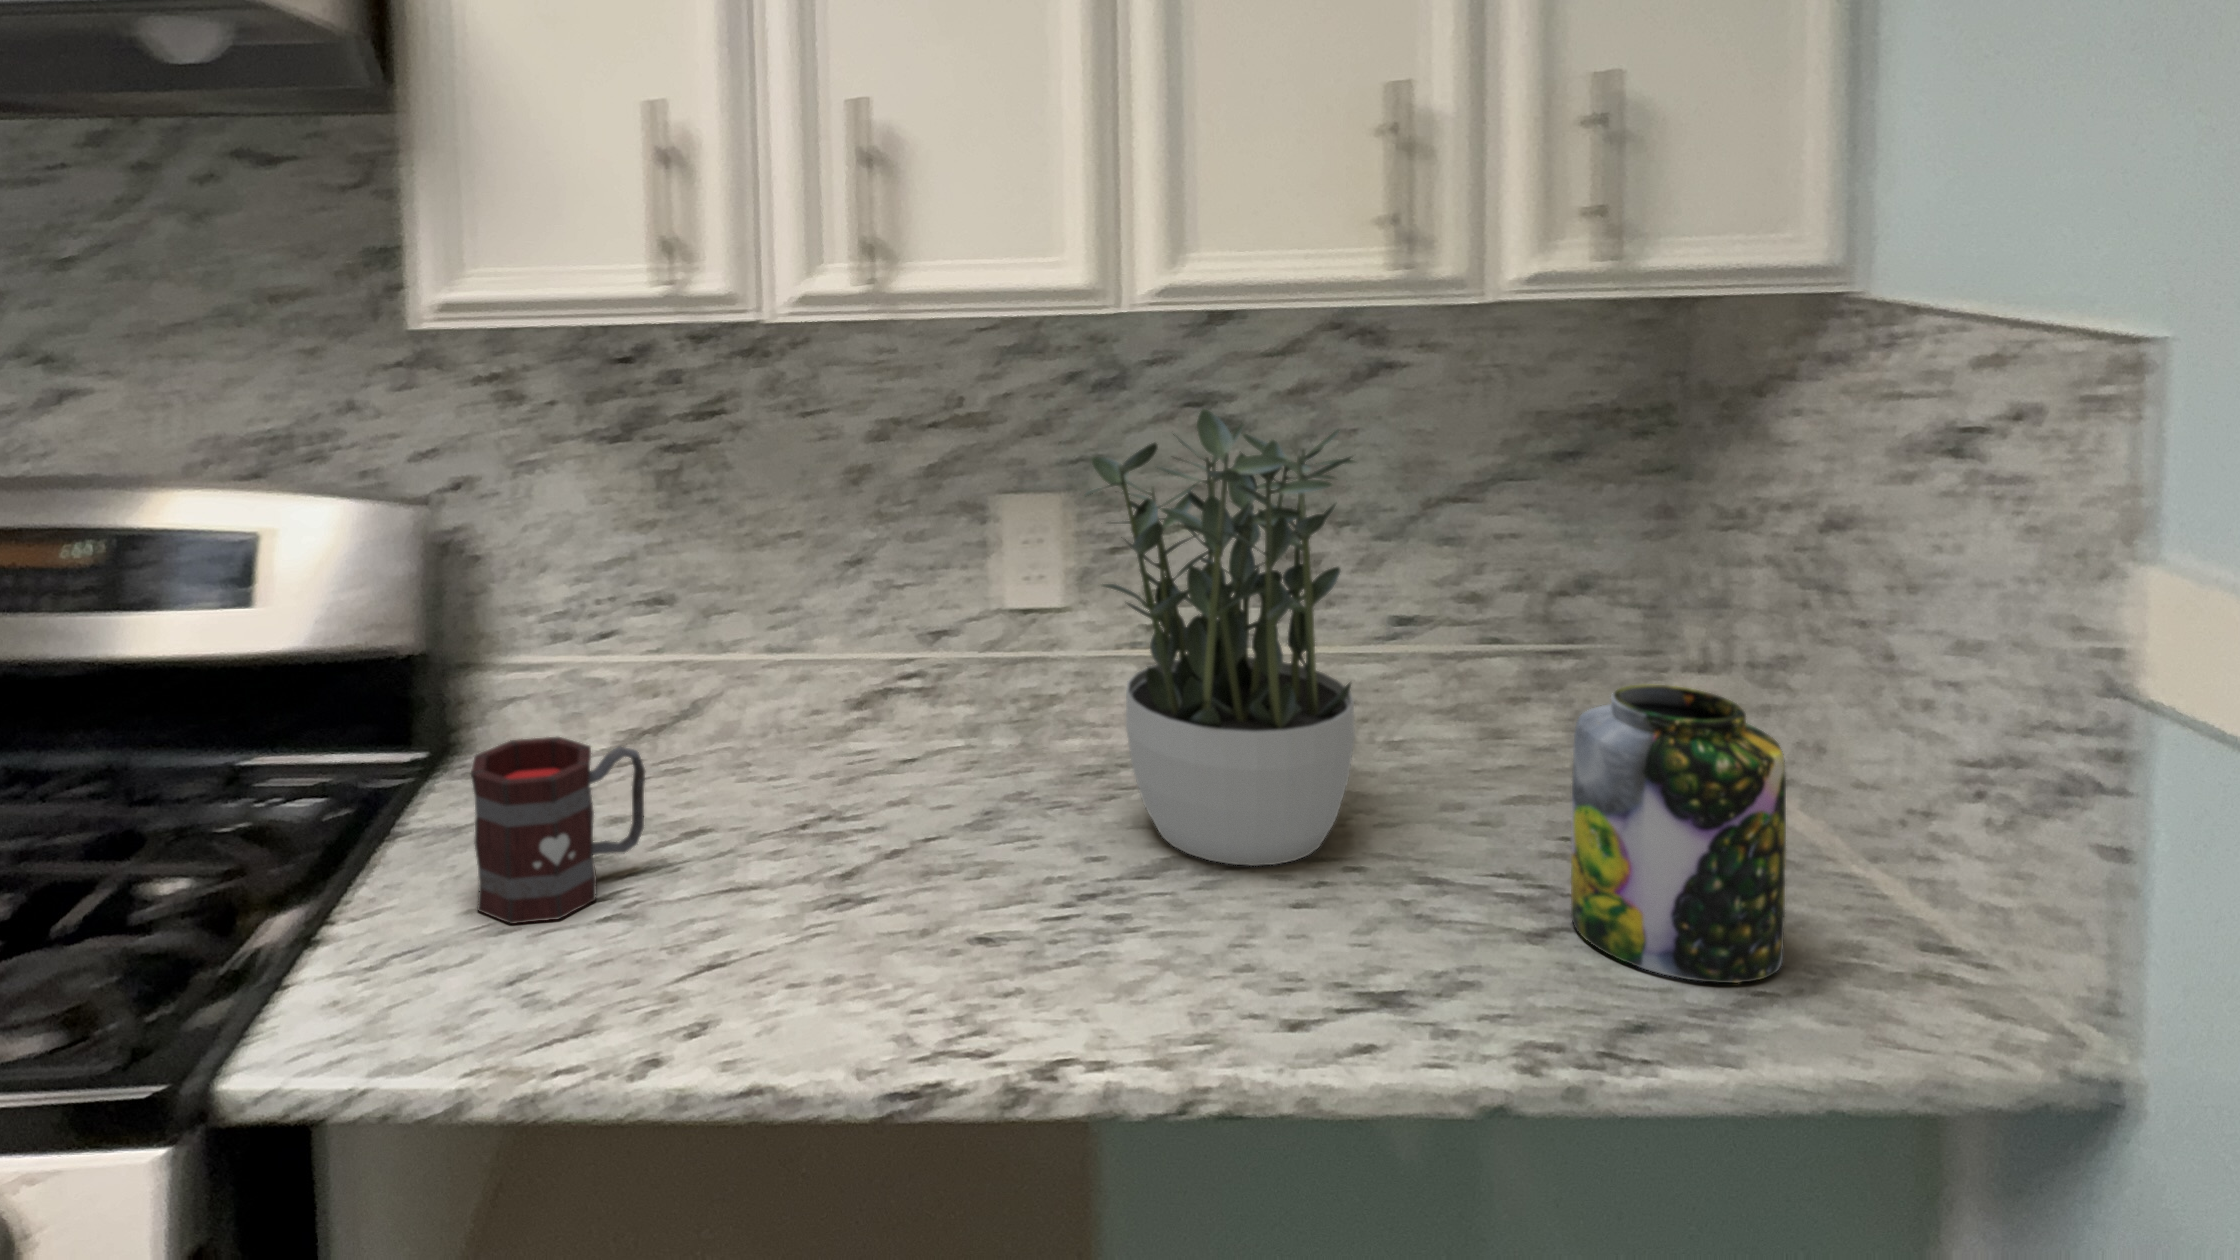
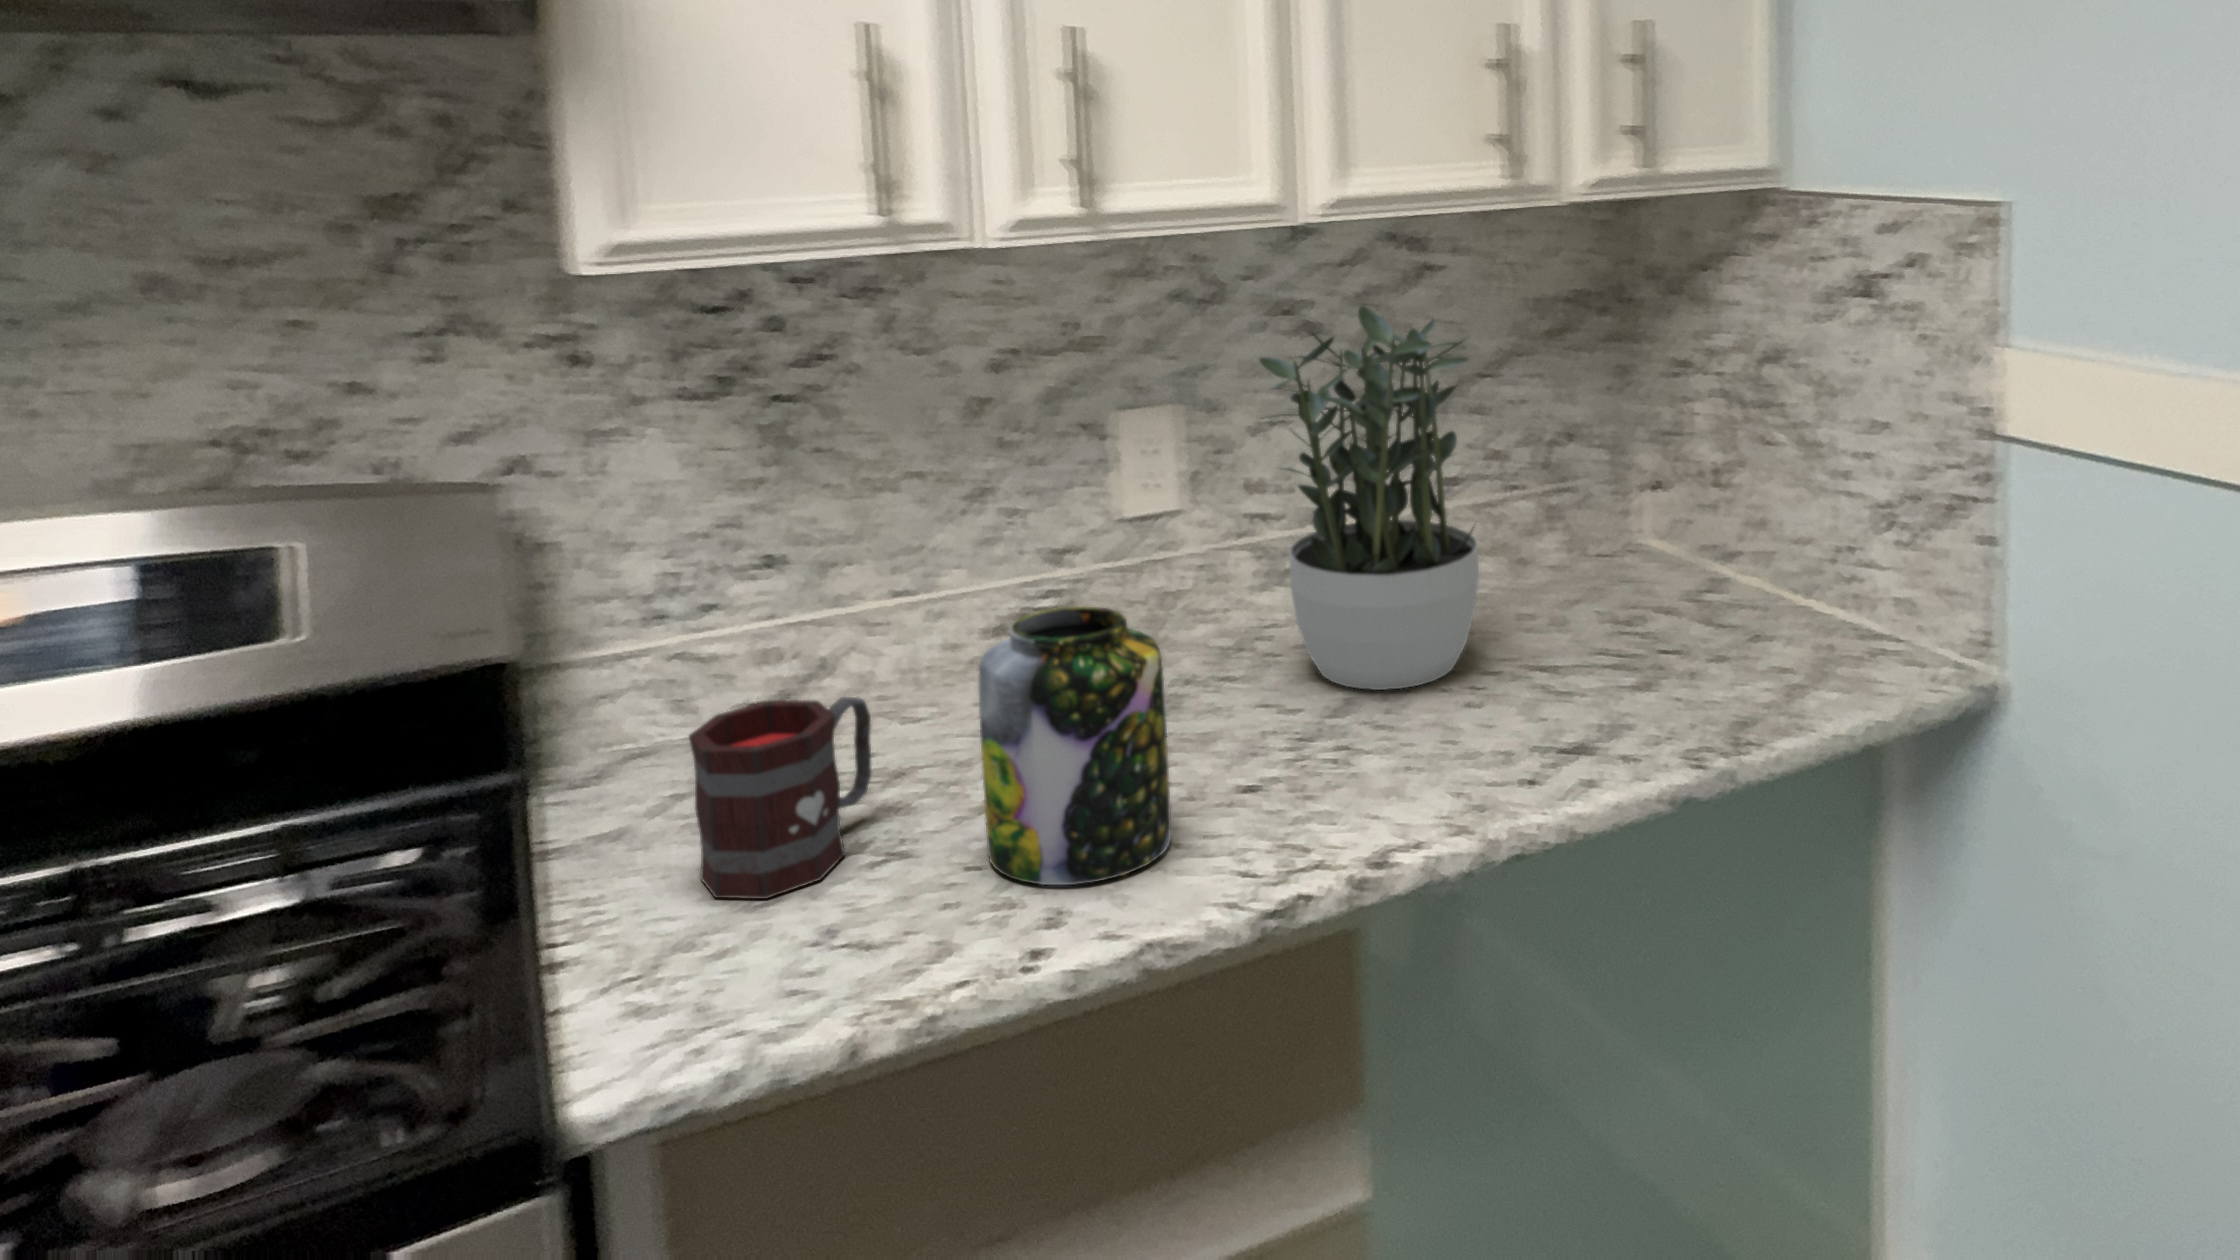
jar: present [1571,684,1786,983] -> present [979,607,1171,885]

